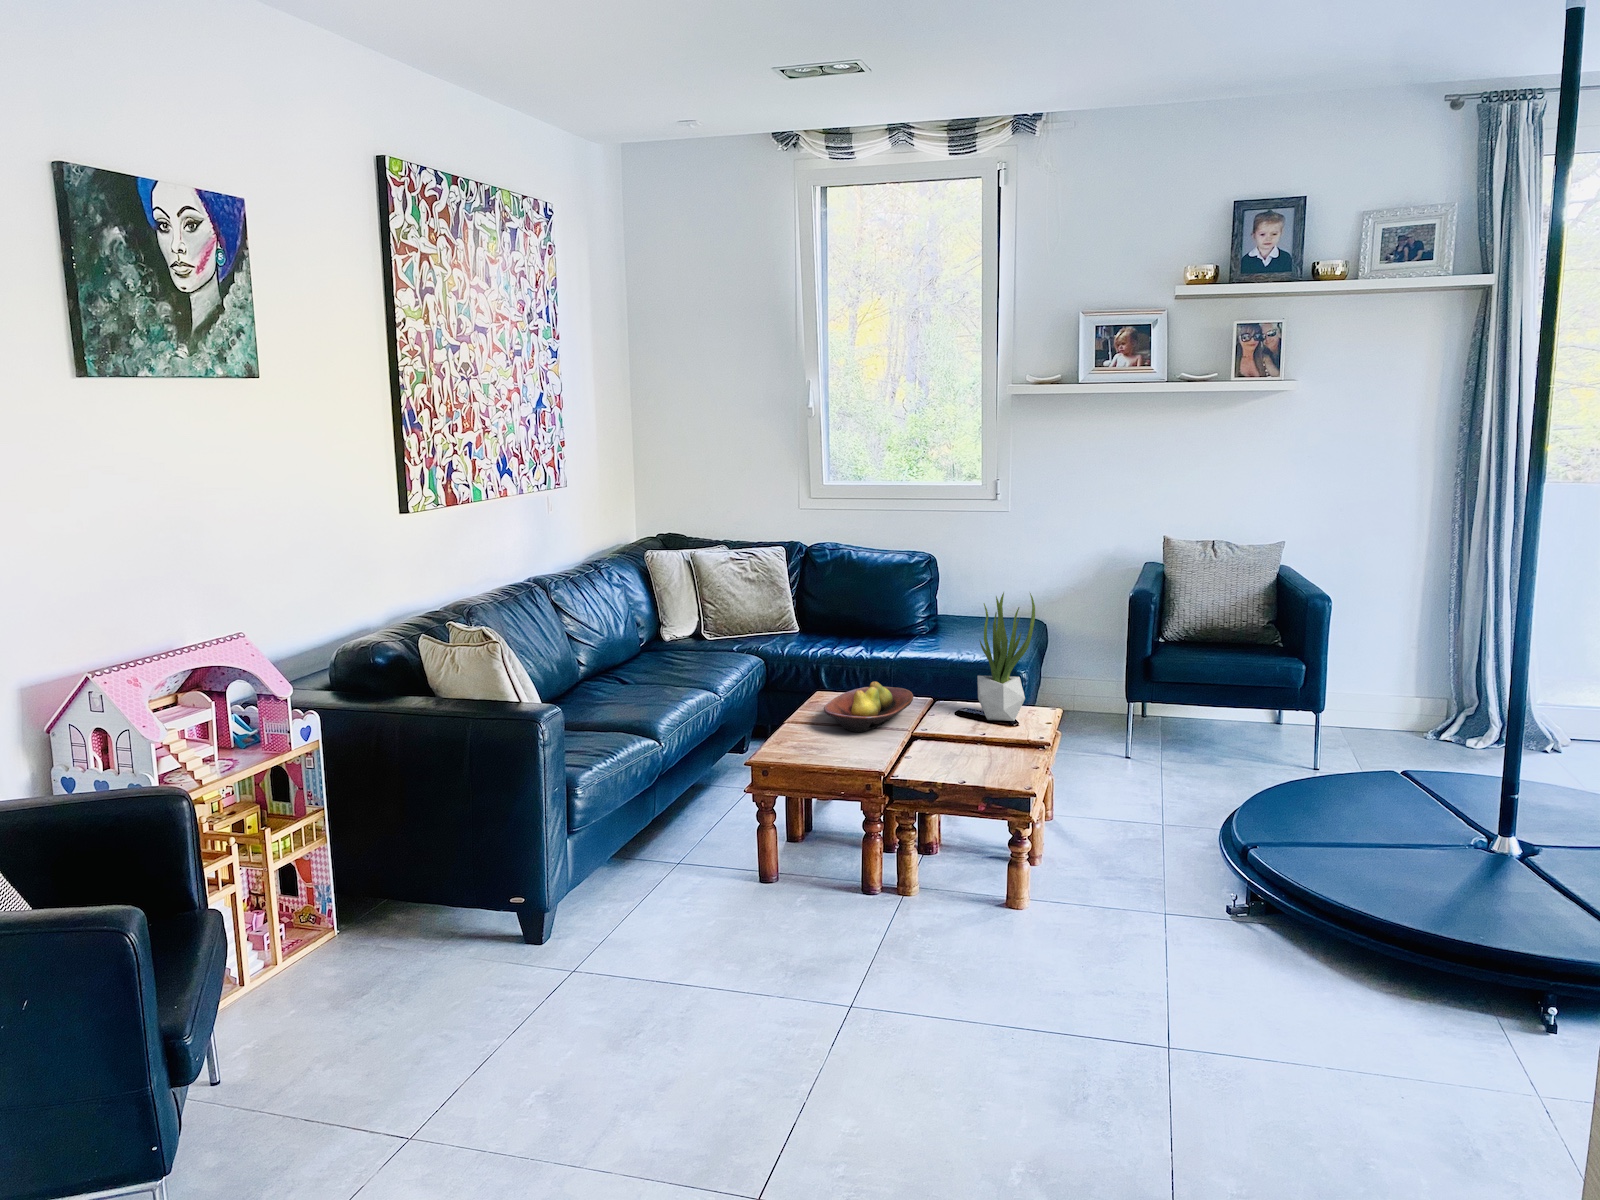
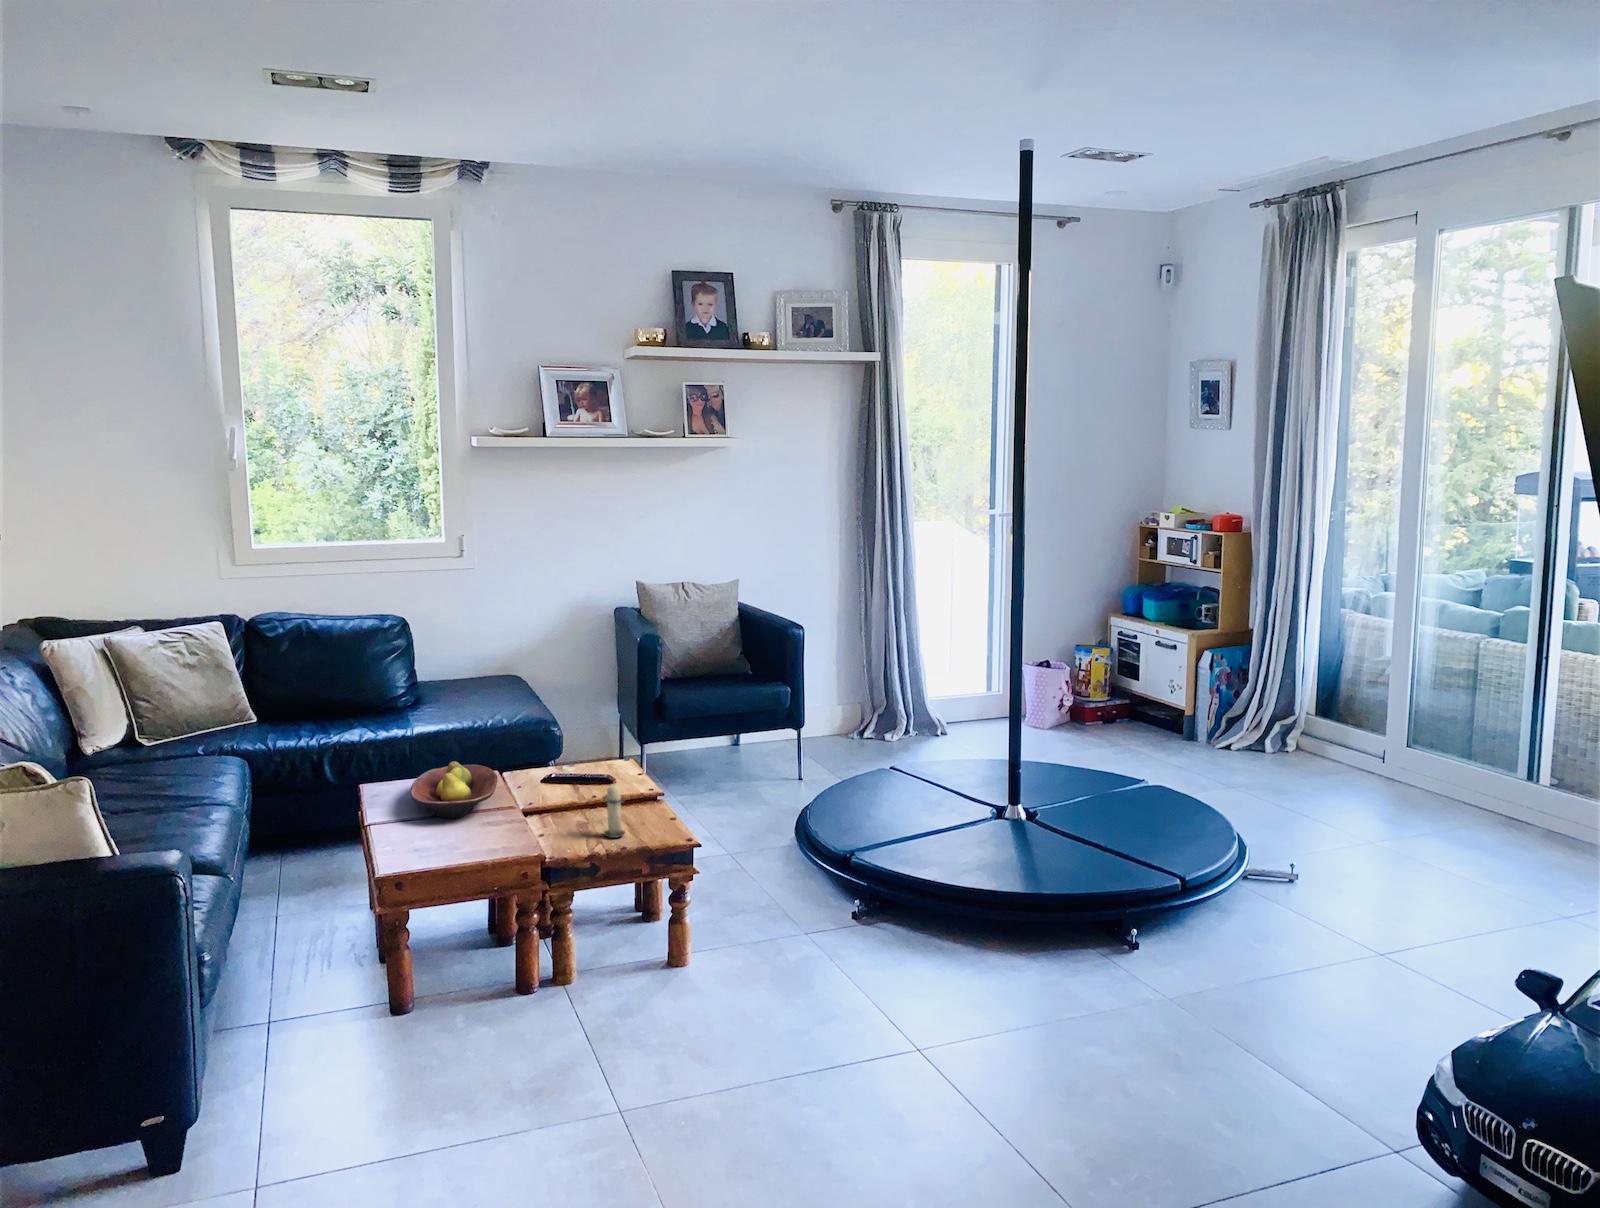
potted plant: present [978,592,1035,721] -> none [554,650,609,783]
candle: none [966,718,994,776] -> present [603,784,625,838]

